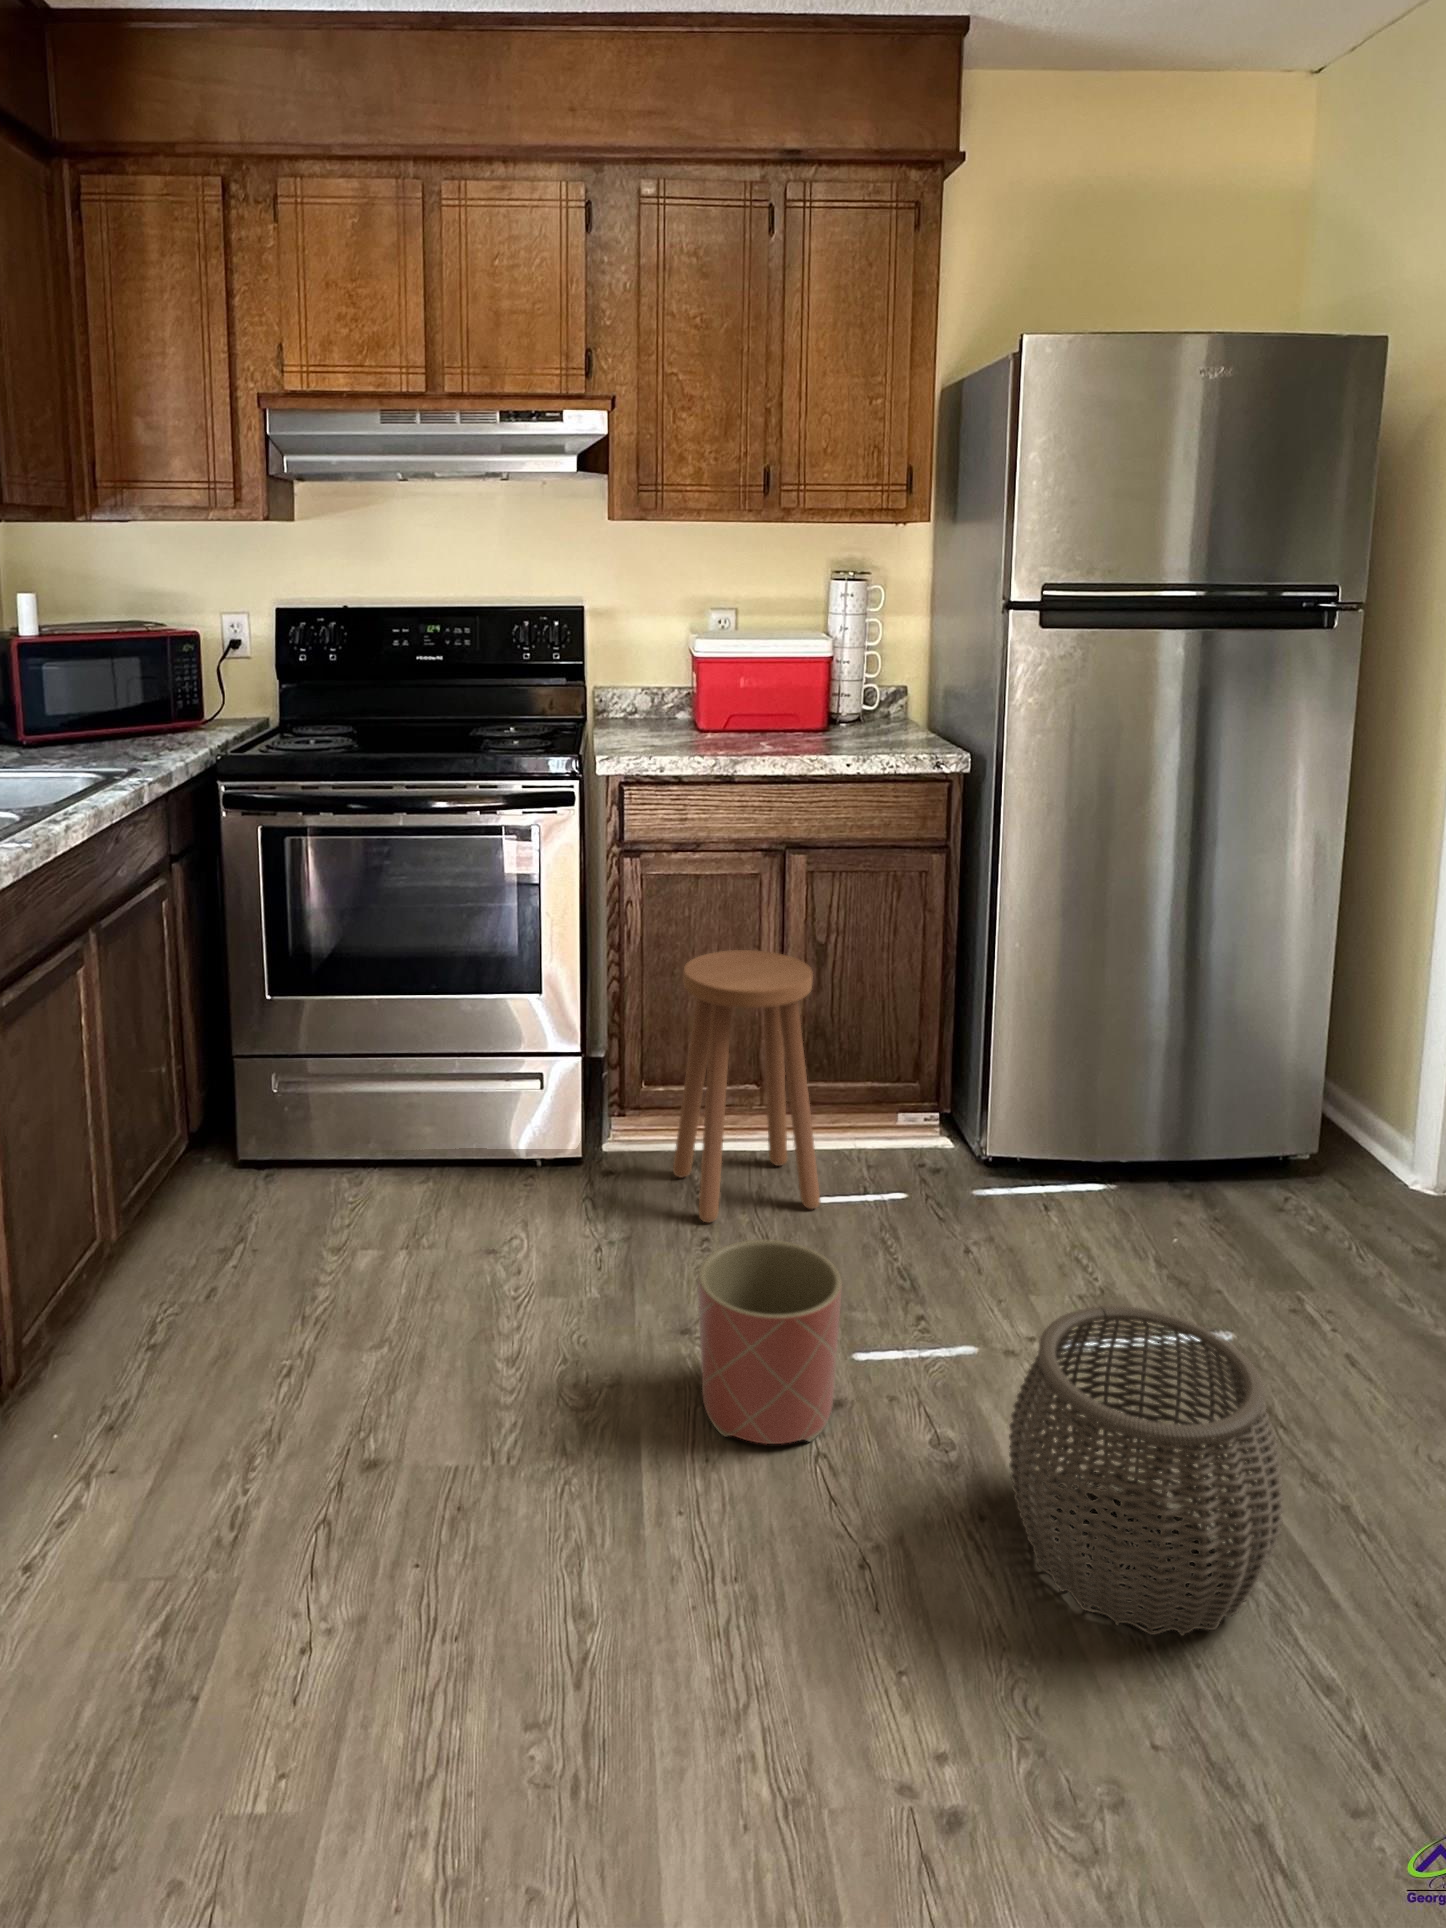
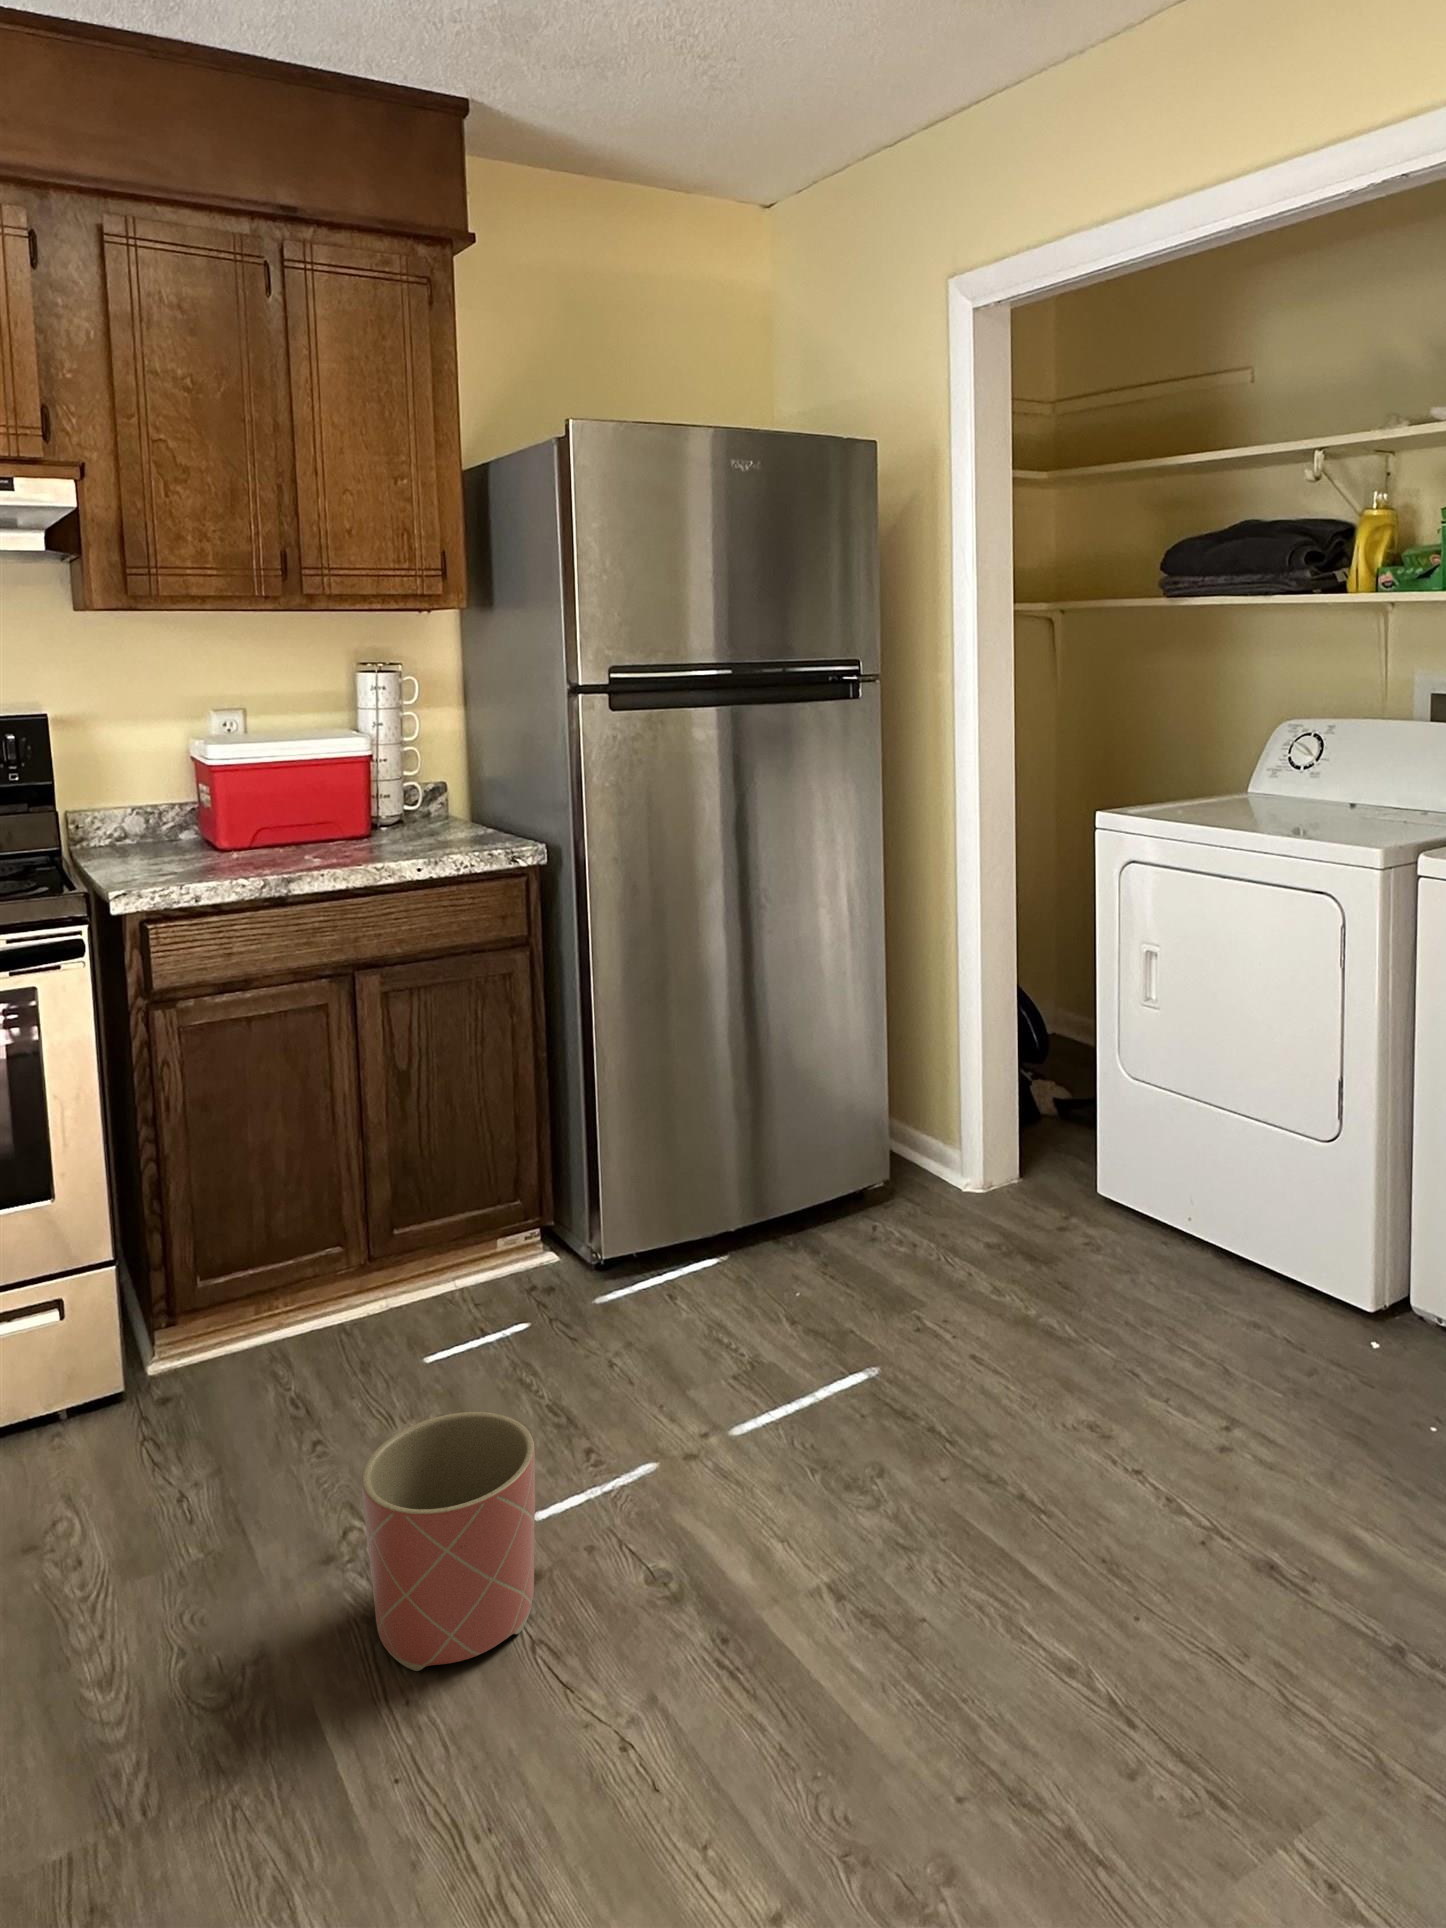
stool: present [673,950,820,1222] -> none [251,1091,443,1428]
woven basket: present [1009,1306,1284,1636] -> none [740,1357,996,1685]

